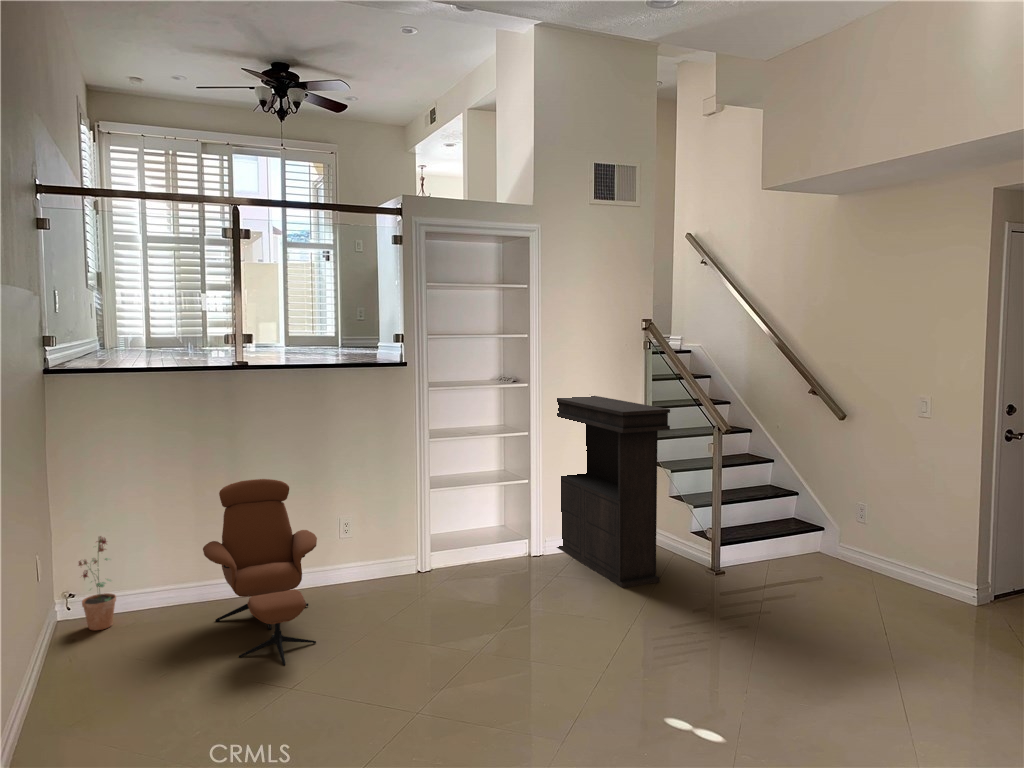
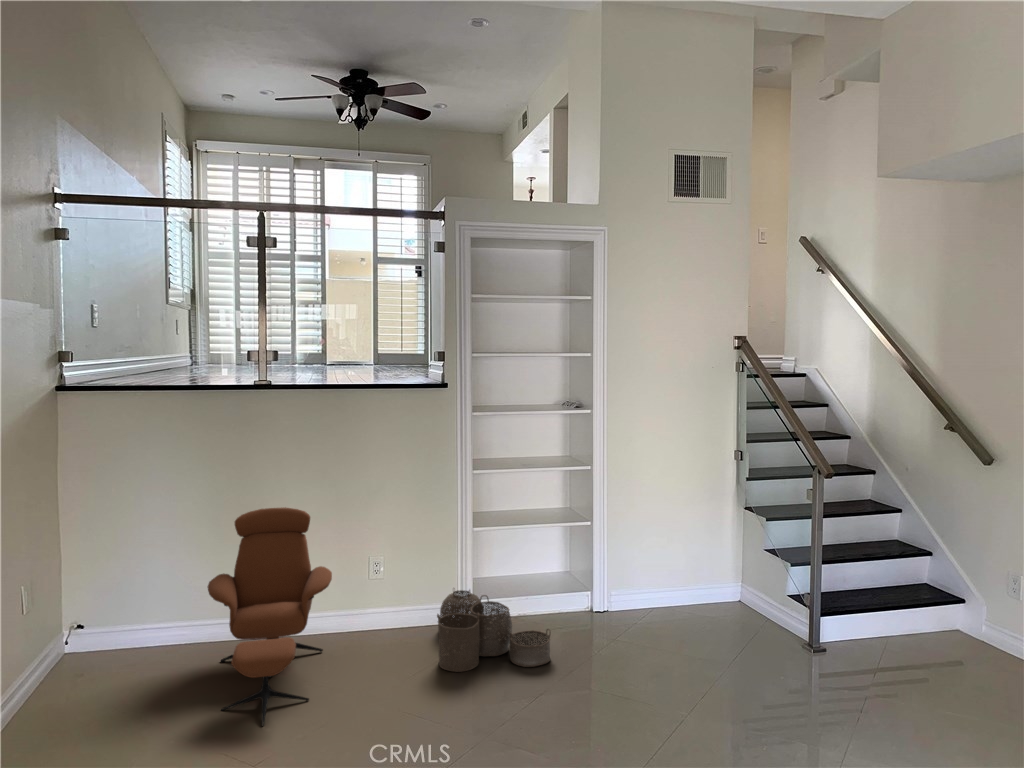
console table: present [557,396,670,588] -> none [612,422,751,661]
potted plant: present [79,536,116,630] -> none [86,560,126,661]
woven basket: none [406,543,512,611] -> present [437,590,551,672]

